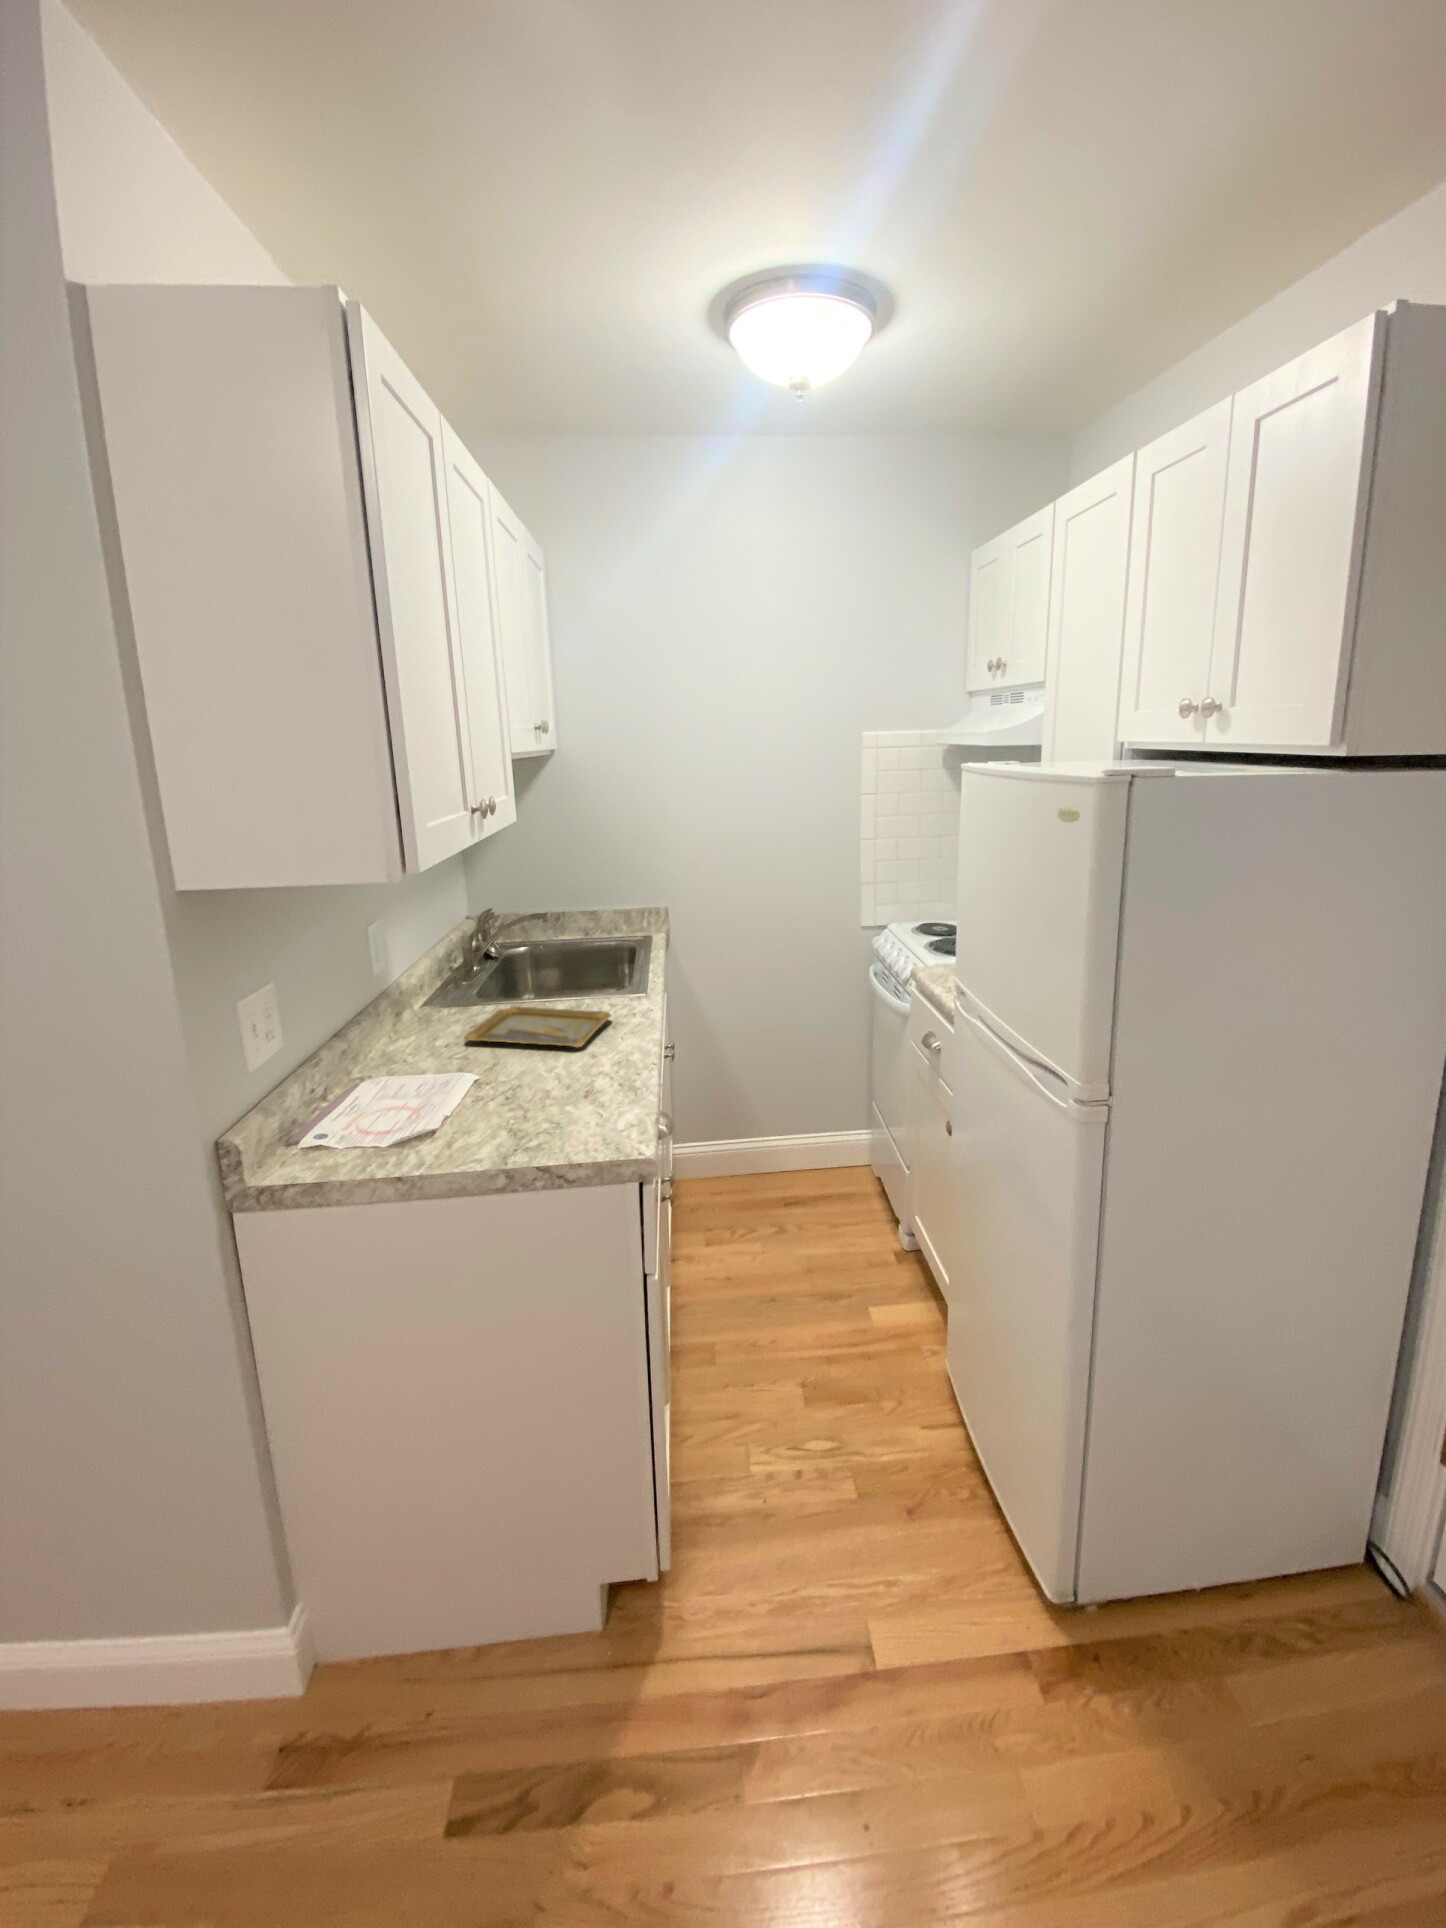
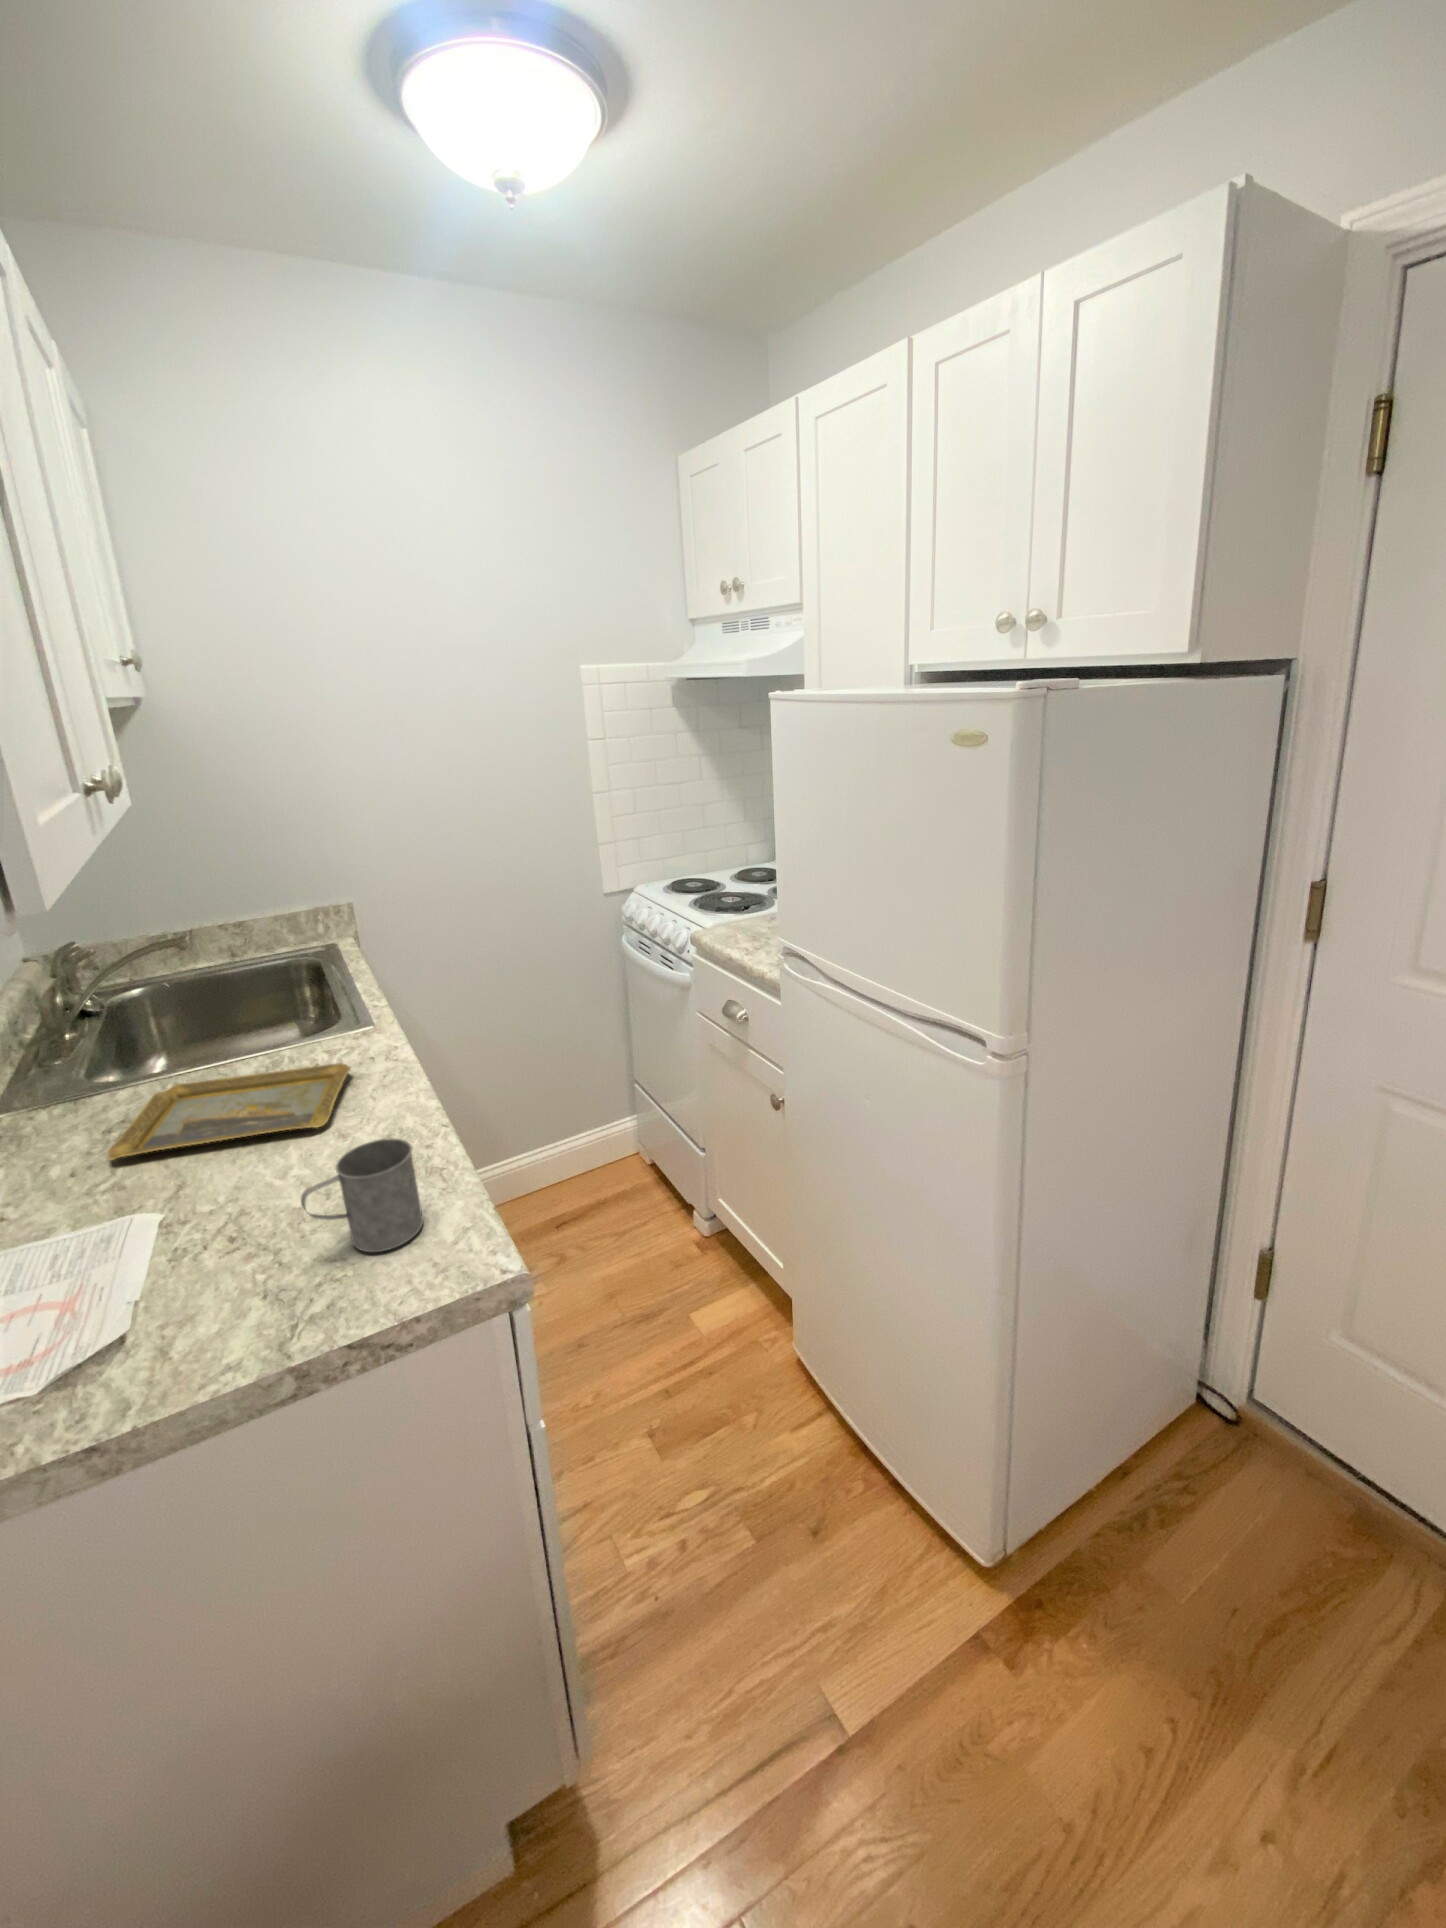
mug: none [536,1053,609,1124] -> present [301,1138,423,1252]

